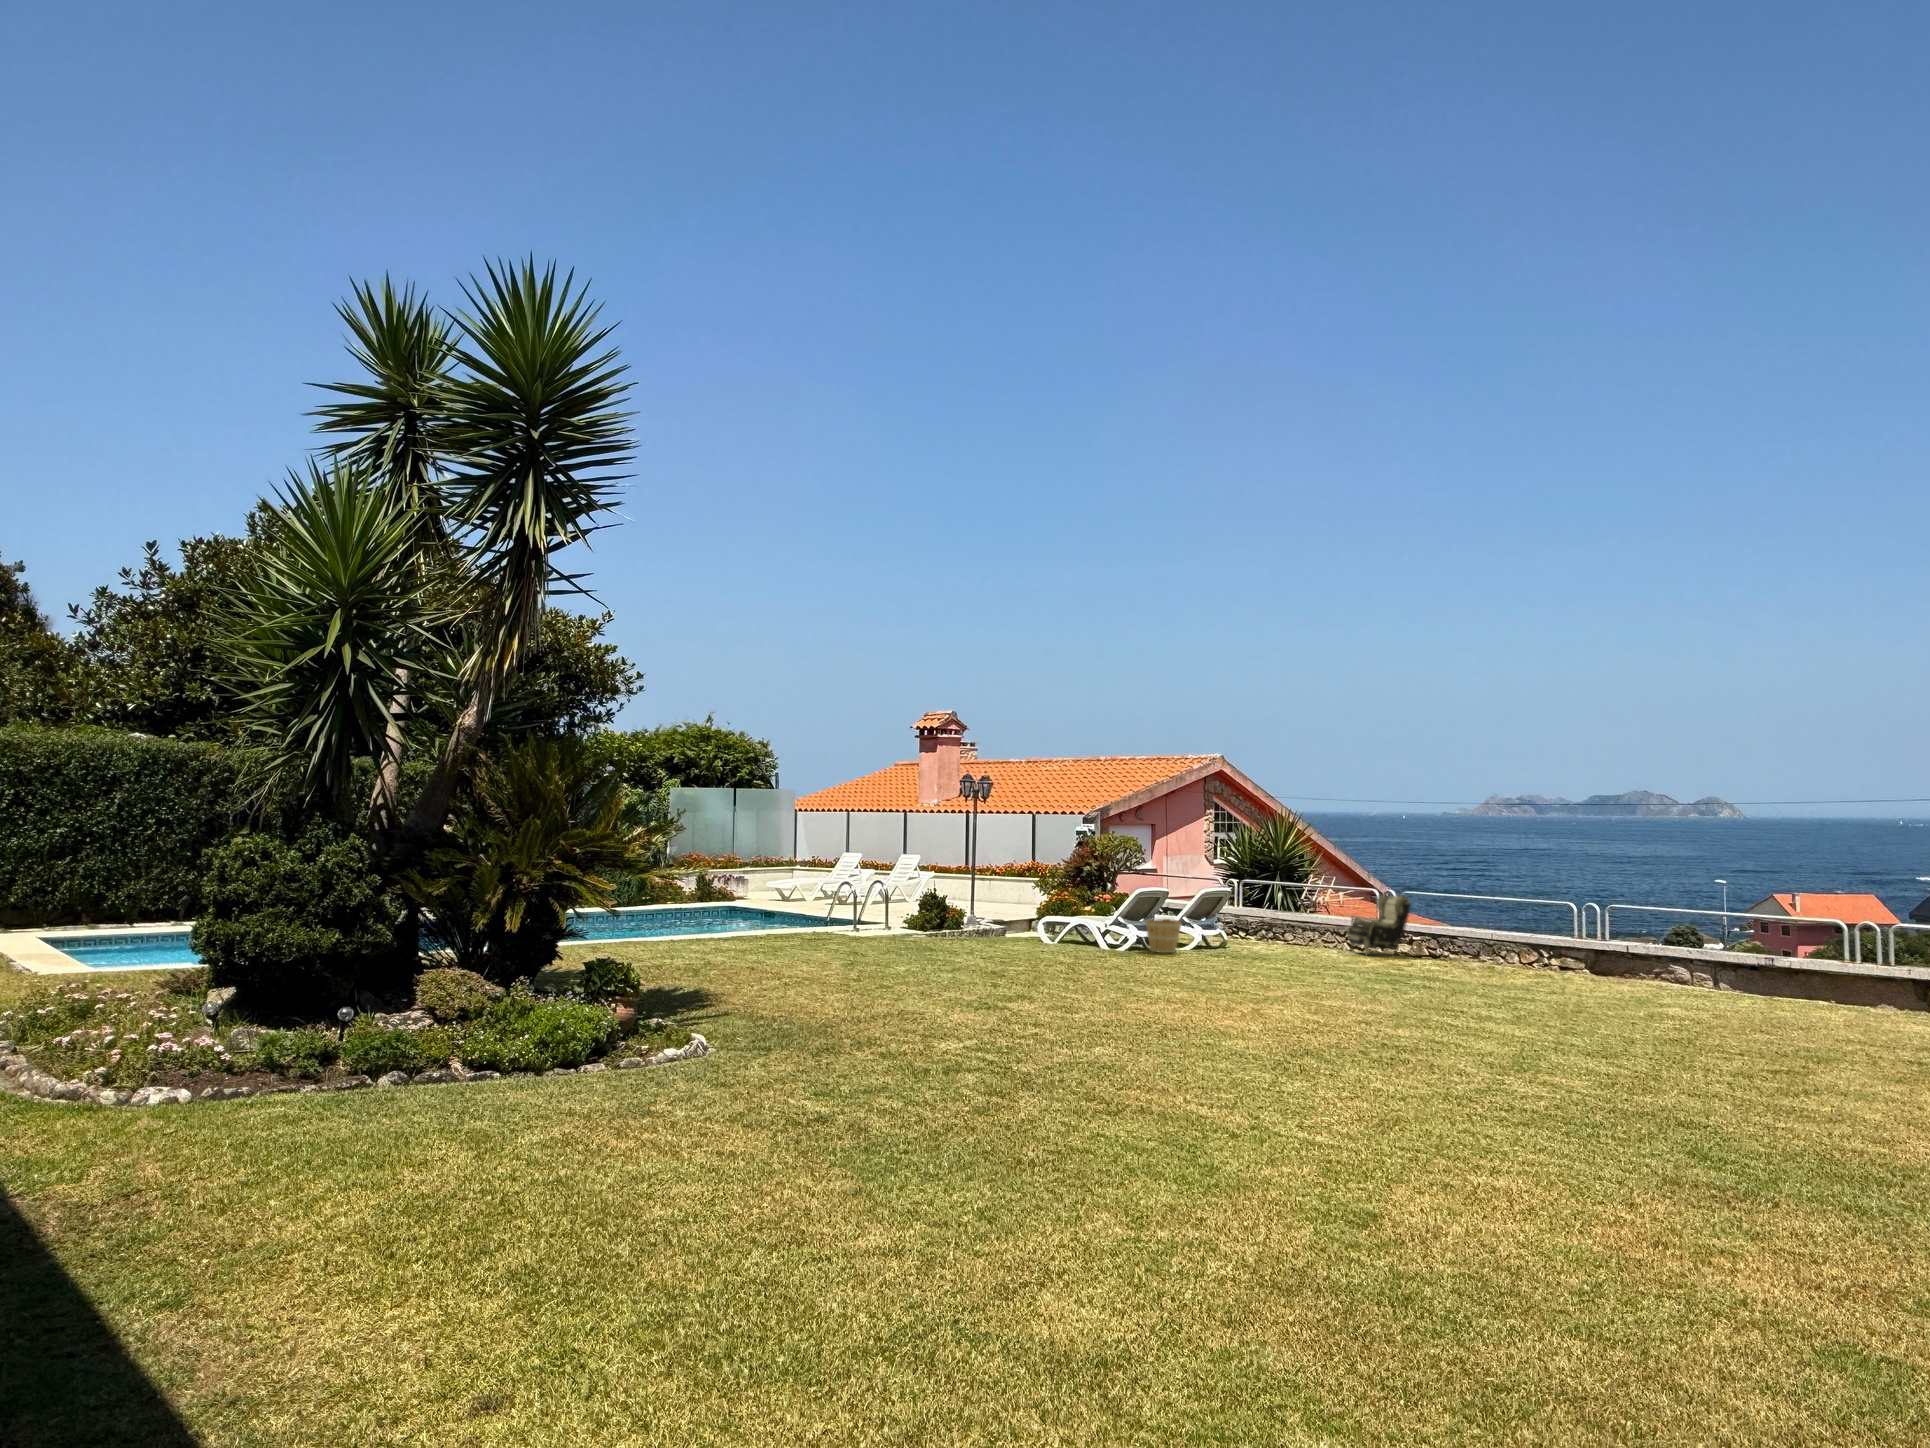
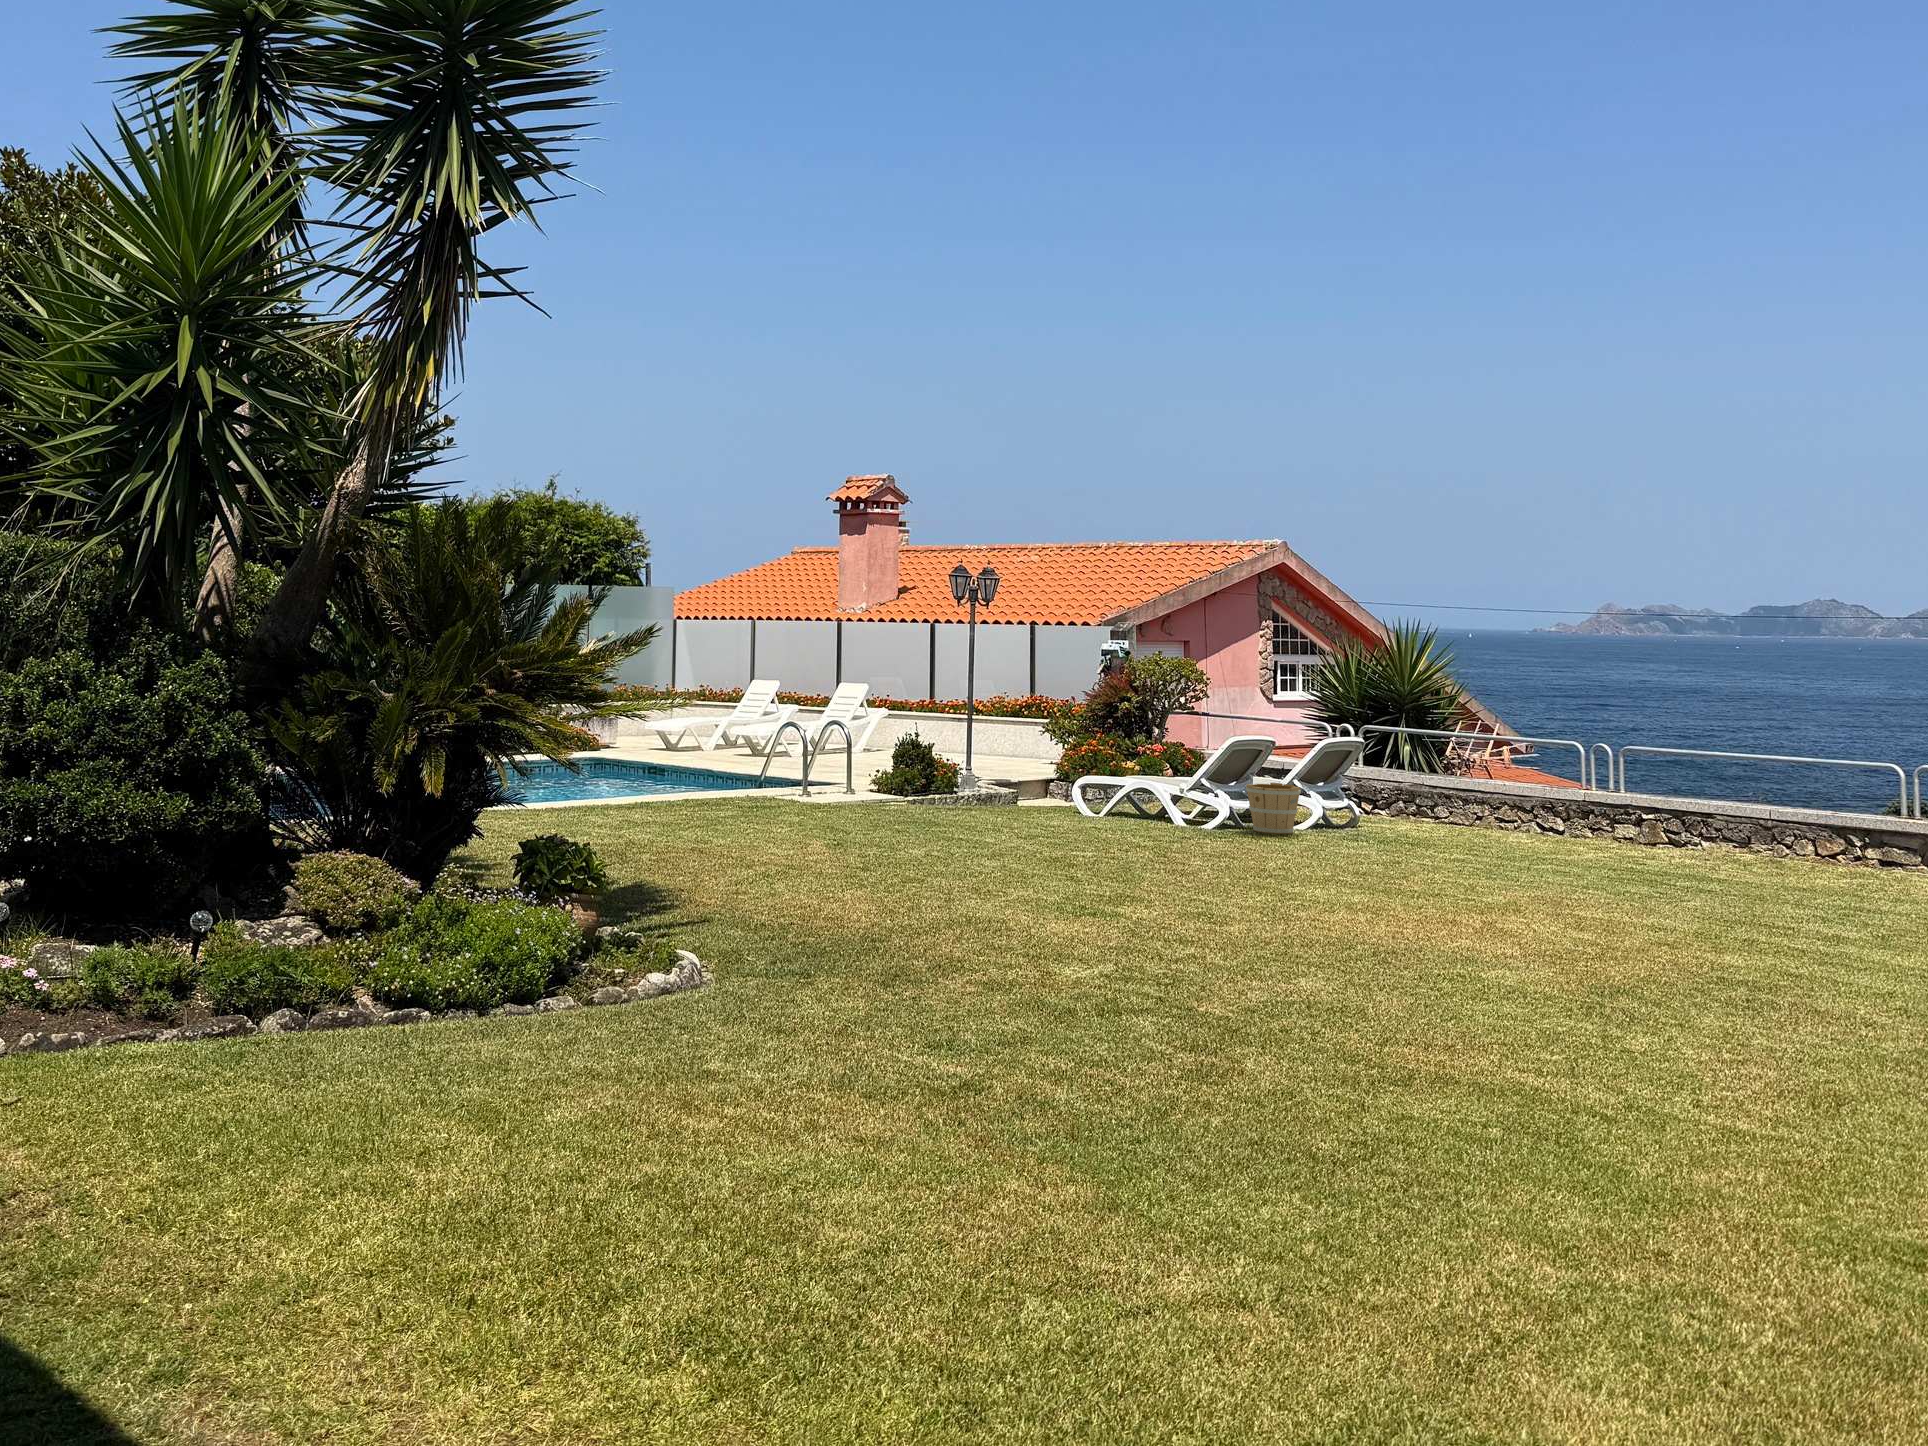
armchair: present [1349,895,1410,955] -> none [1546,749,1642,842]

